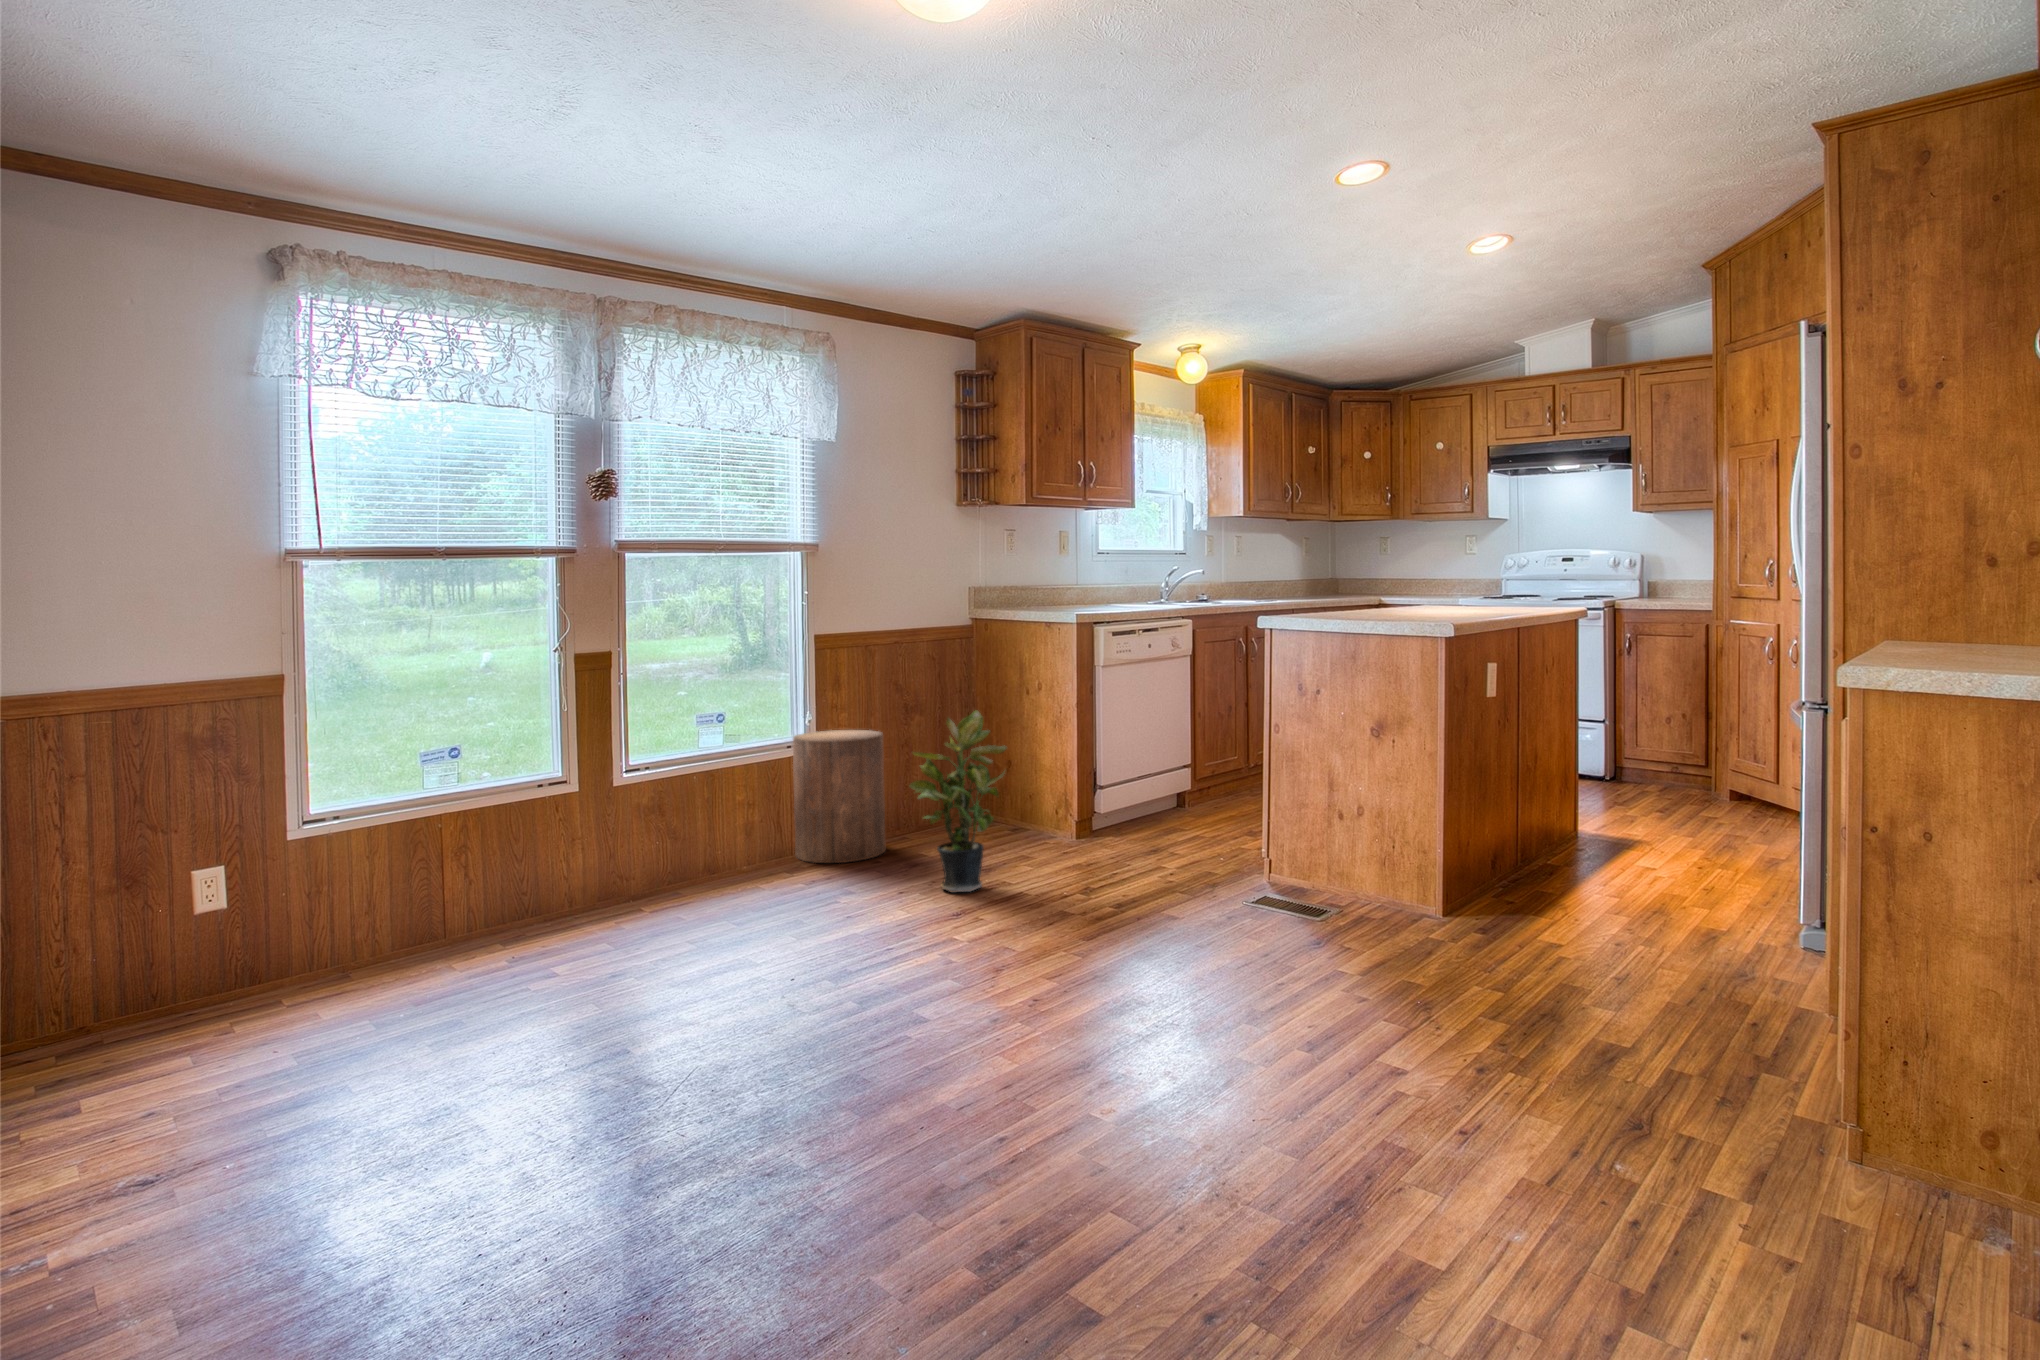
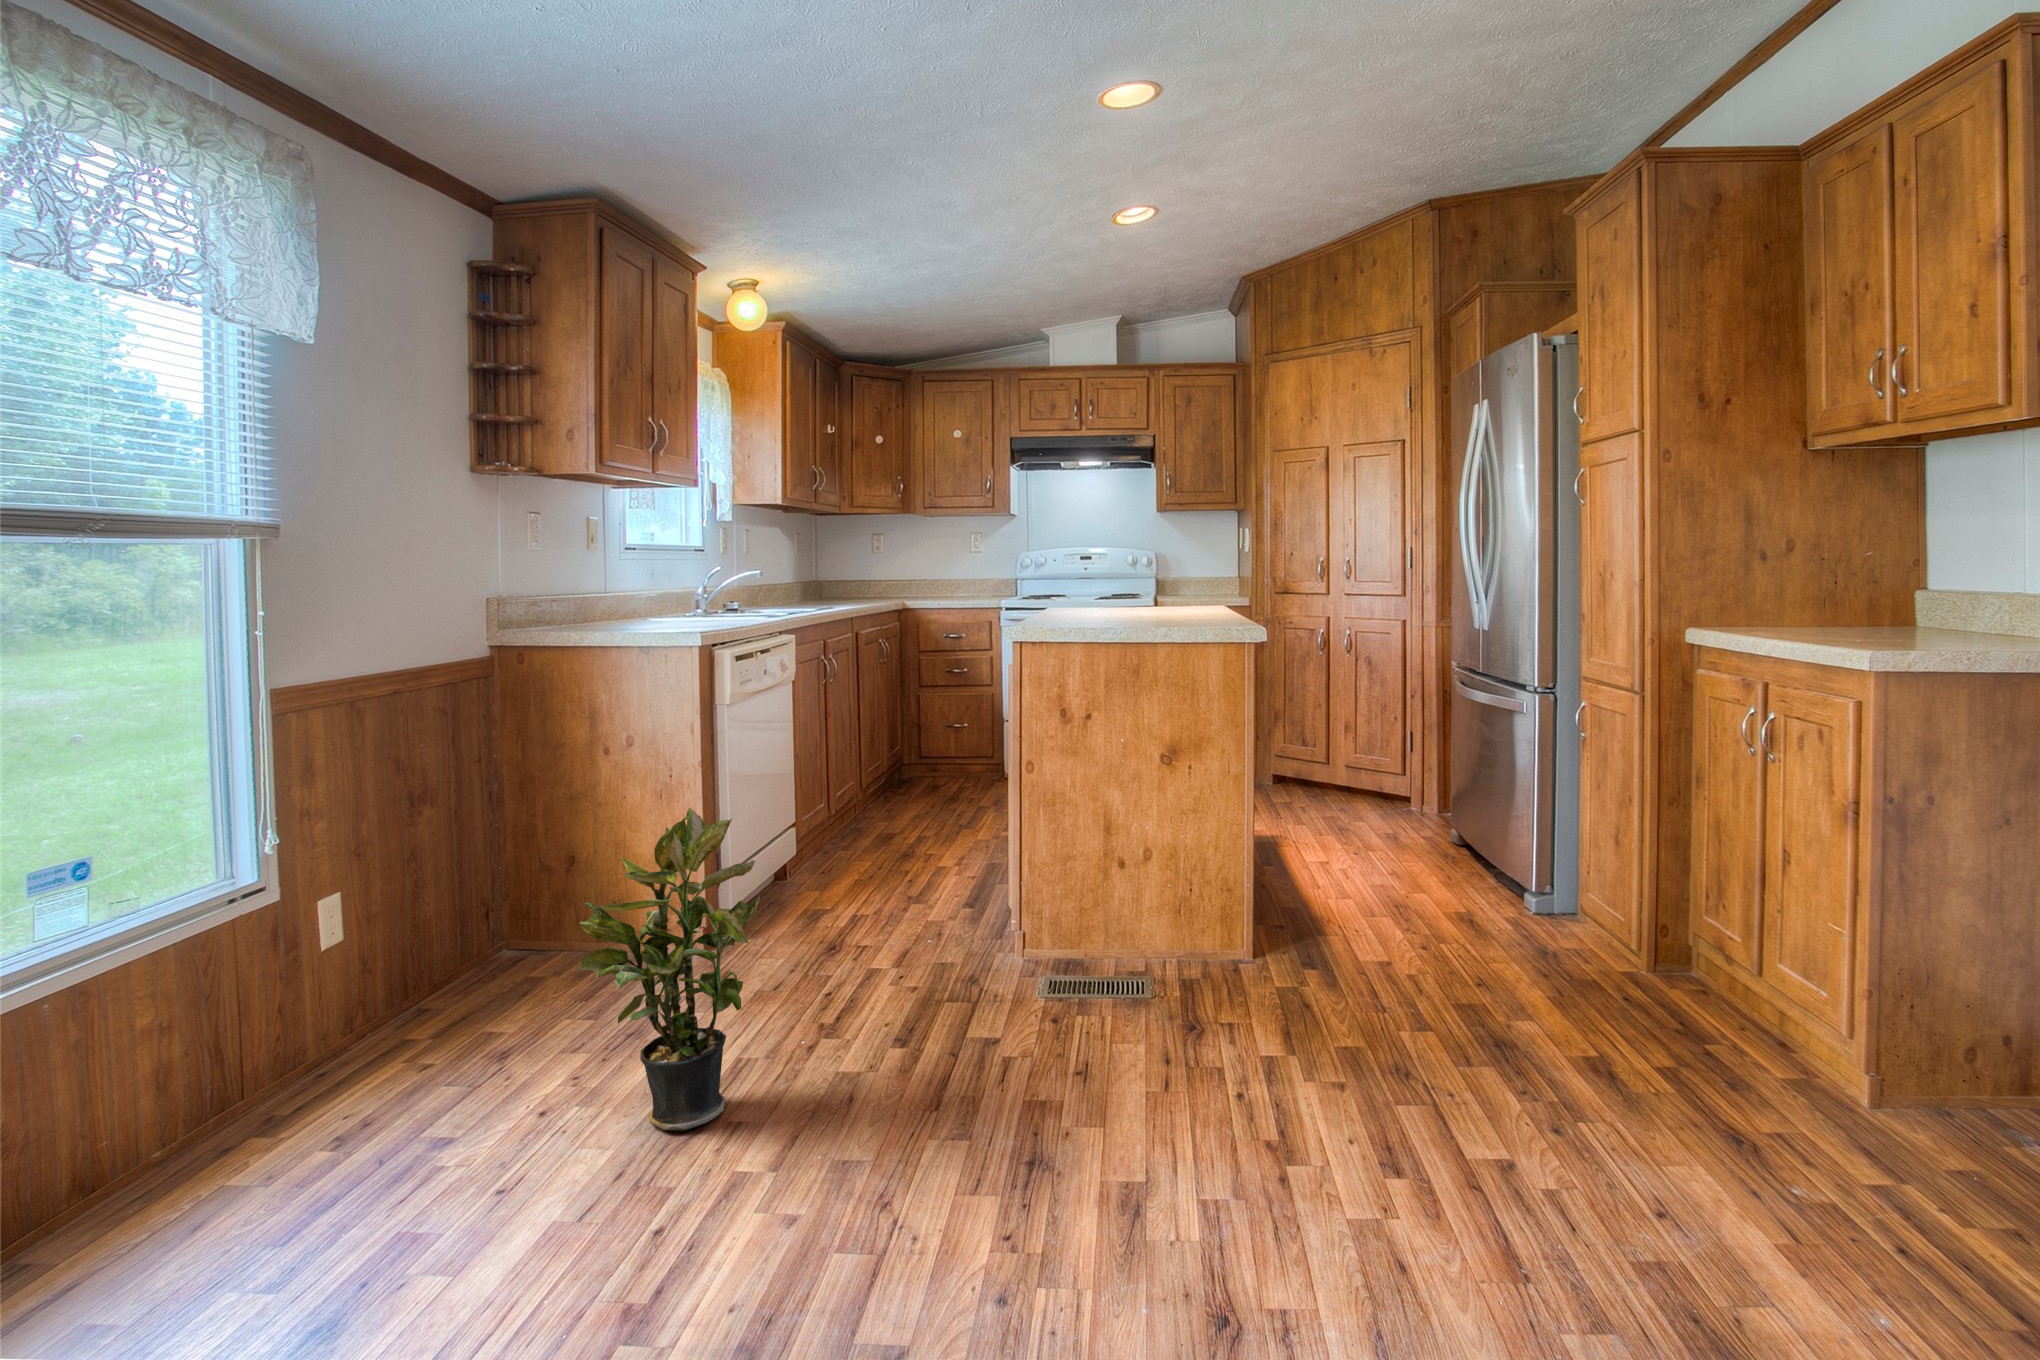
stool: present [793,730,885,863] -> none [212,868,441,1163]

